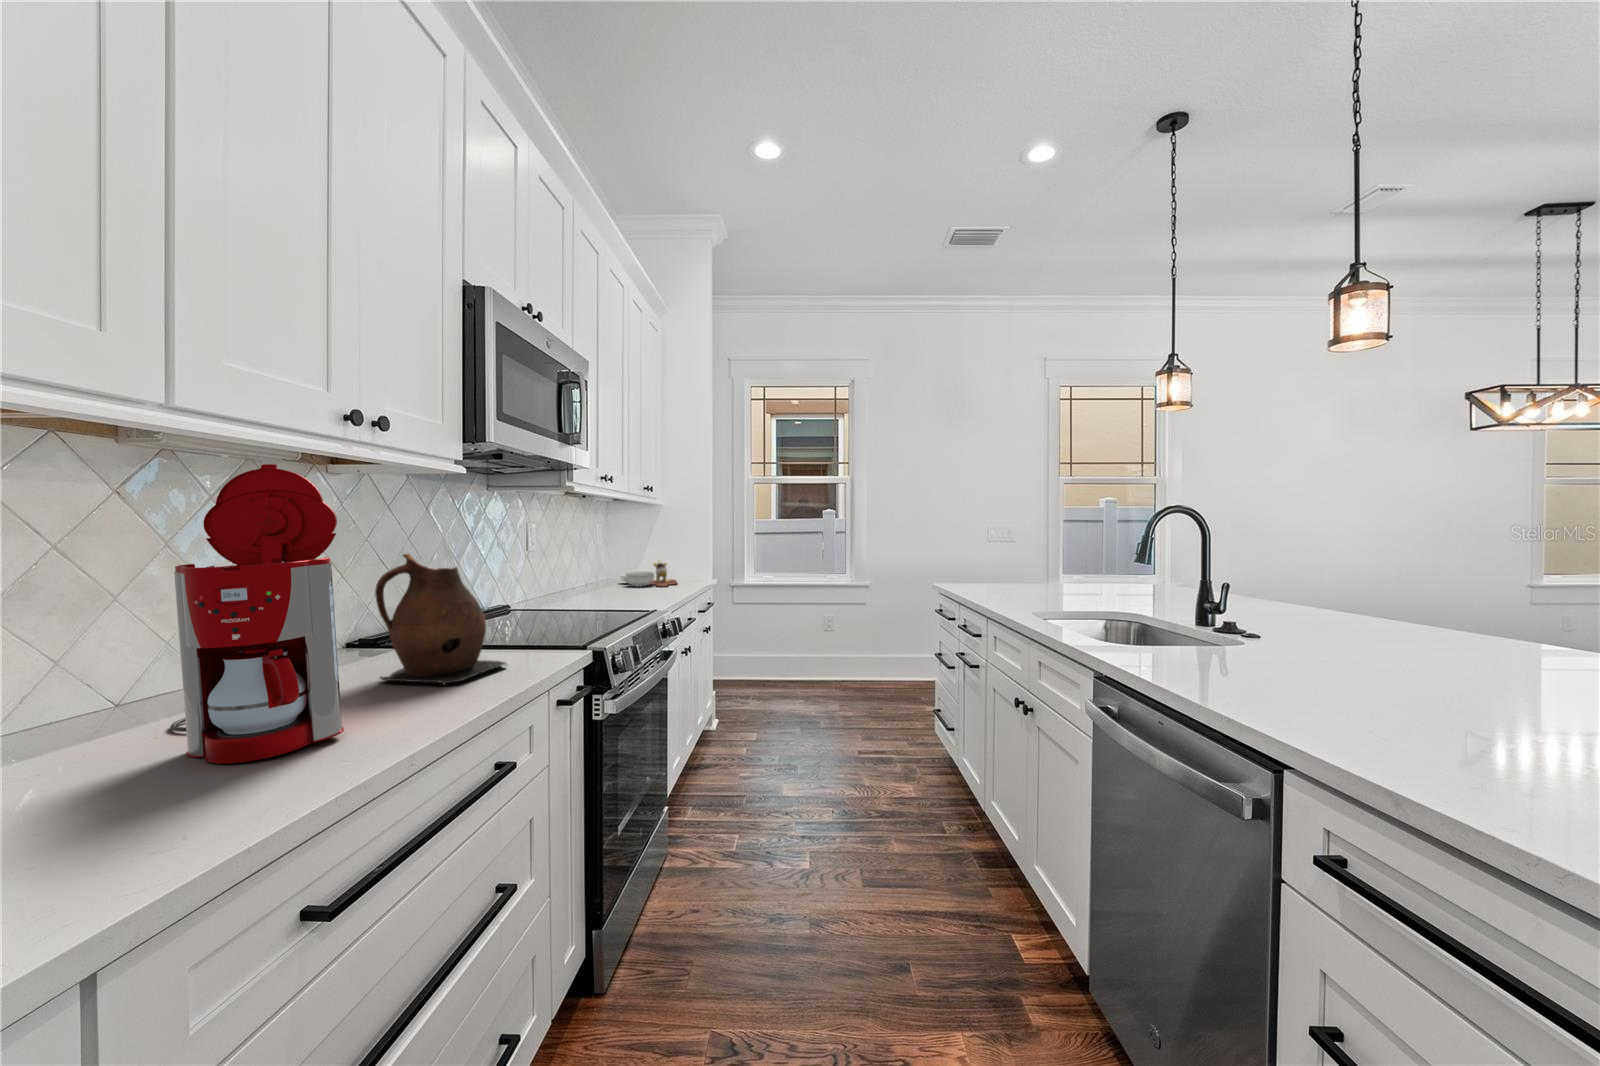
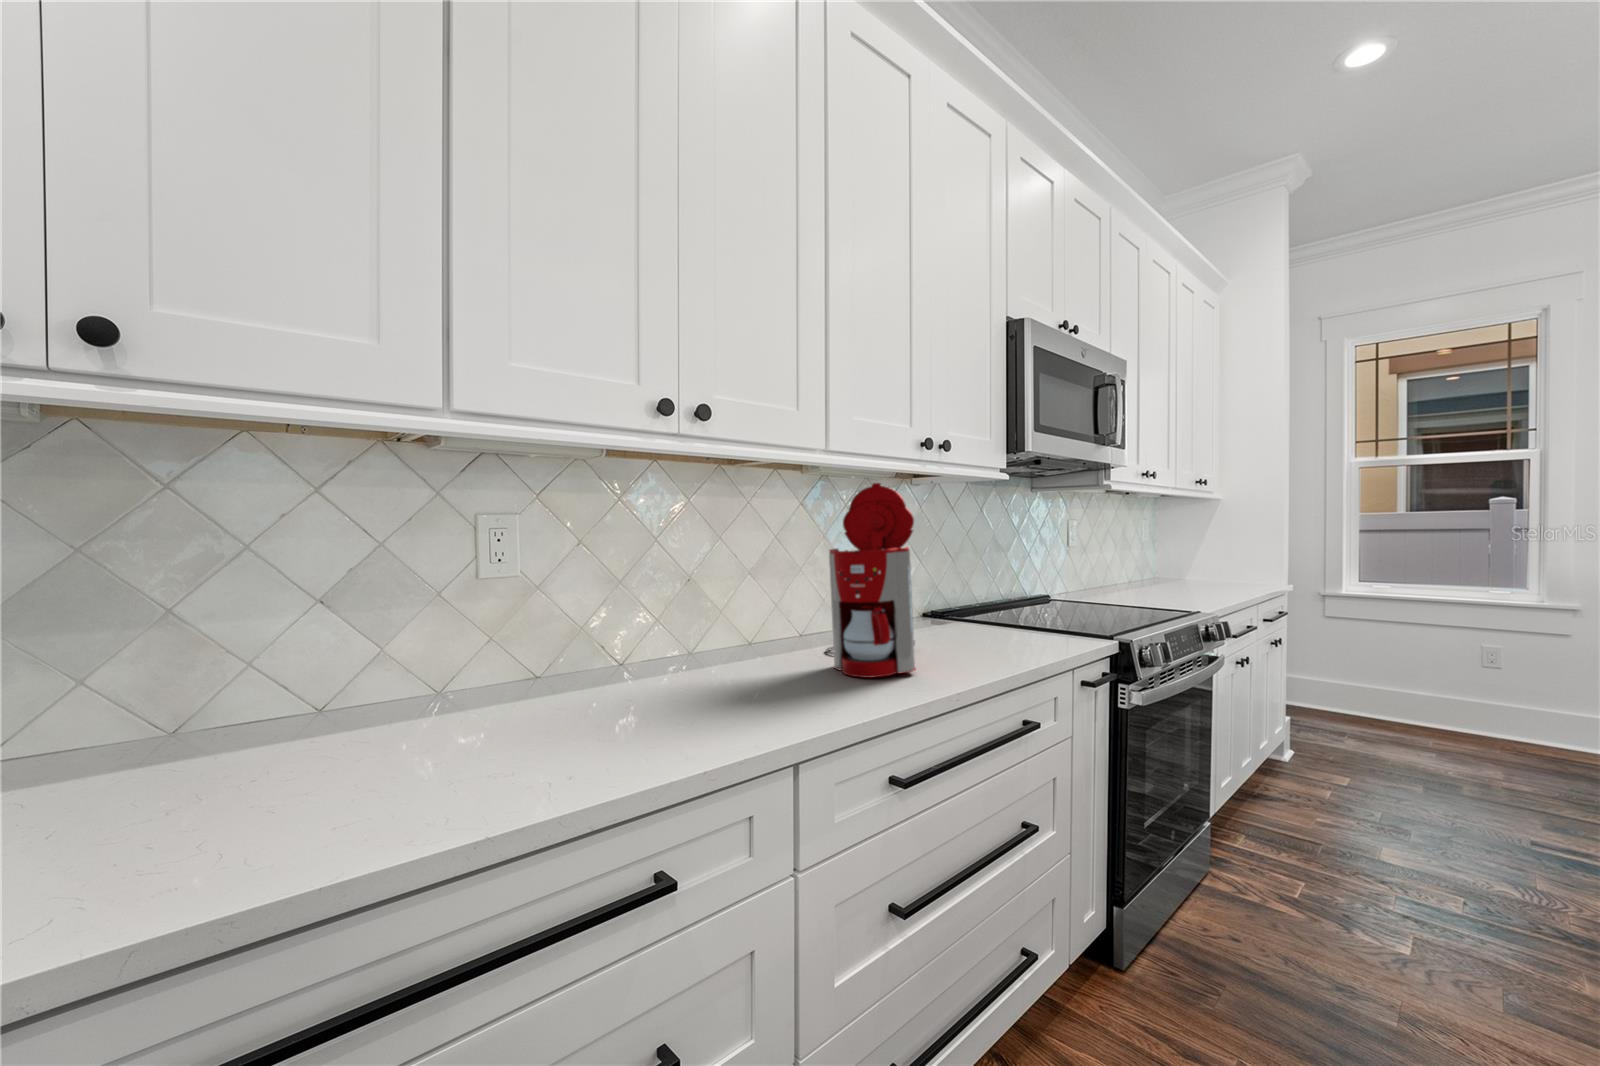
ceramic pitcher: present [375,554,507,685] -> none [940,546,1037,652]
cutting board: present [620,561,677,587] -> none [1167,559,1238,589]

